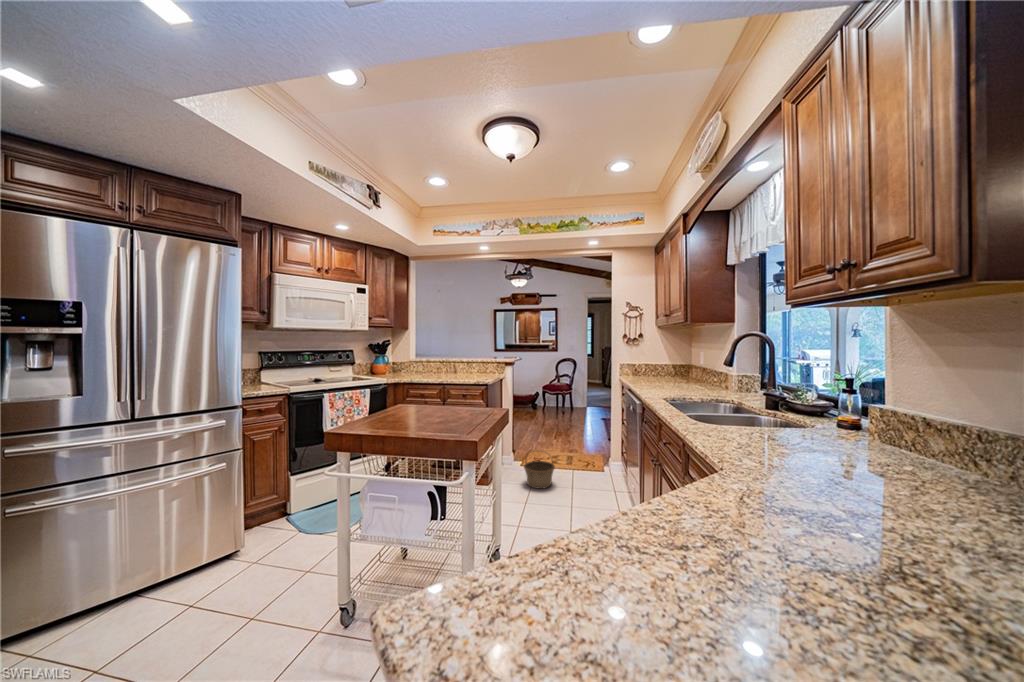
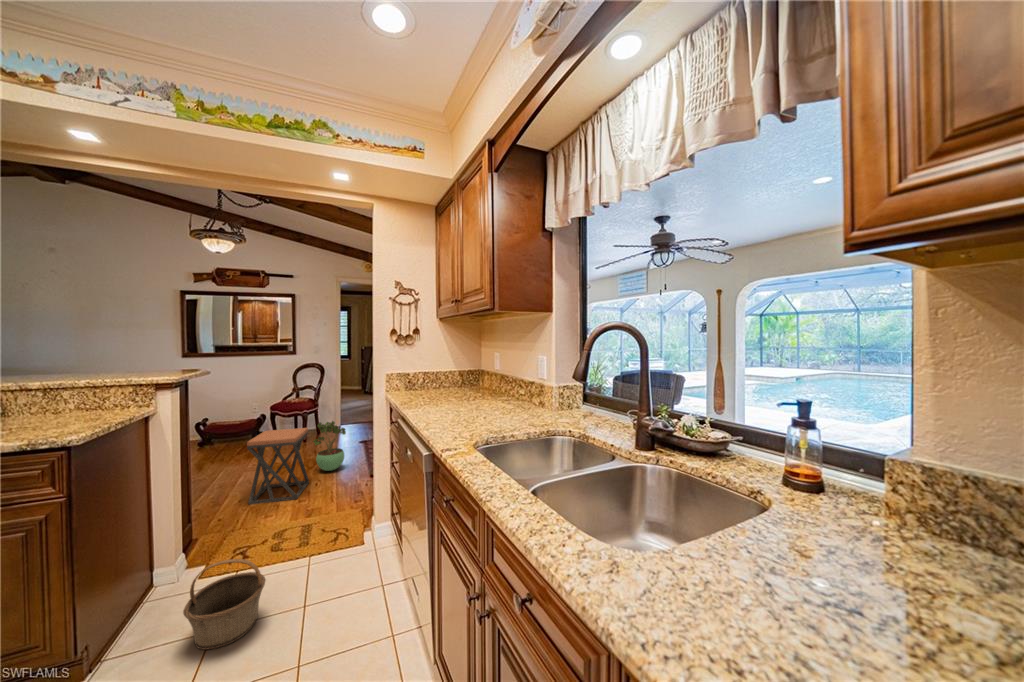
stool: none [537,398,569,443] -> present [247,428,309,505]
potted plant: none [571,398,592,432] -> present [313,421,346,471]

